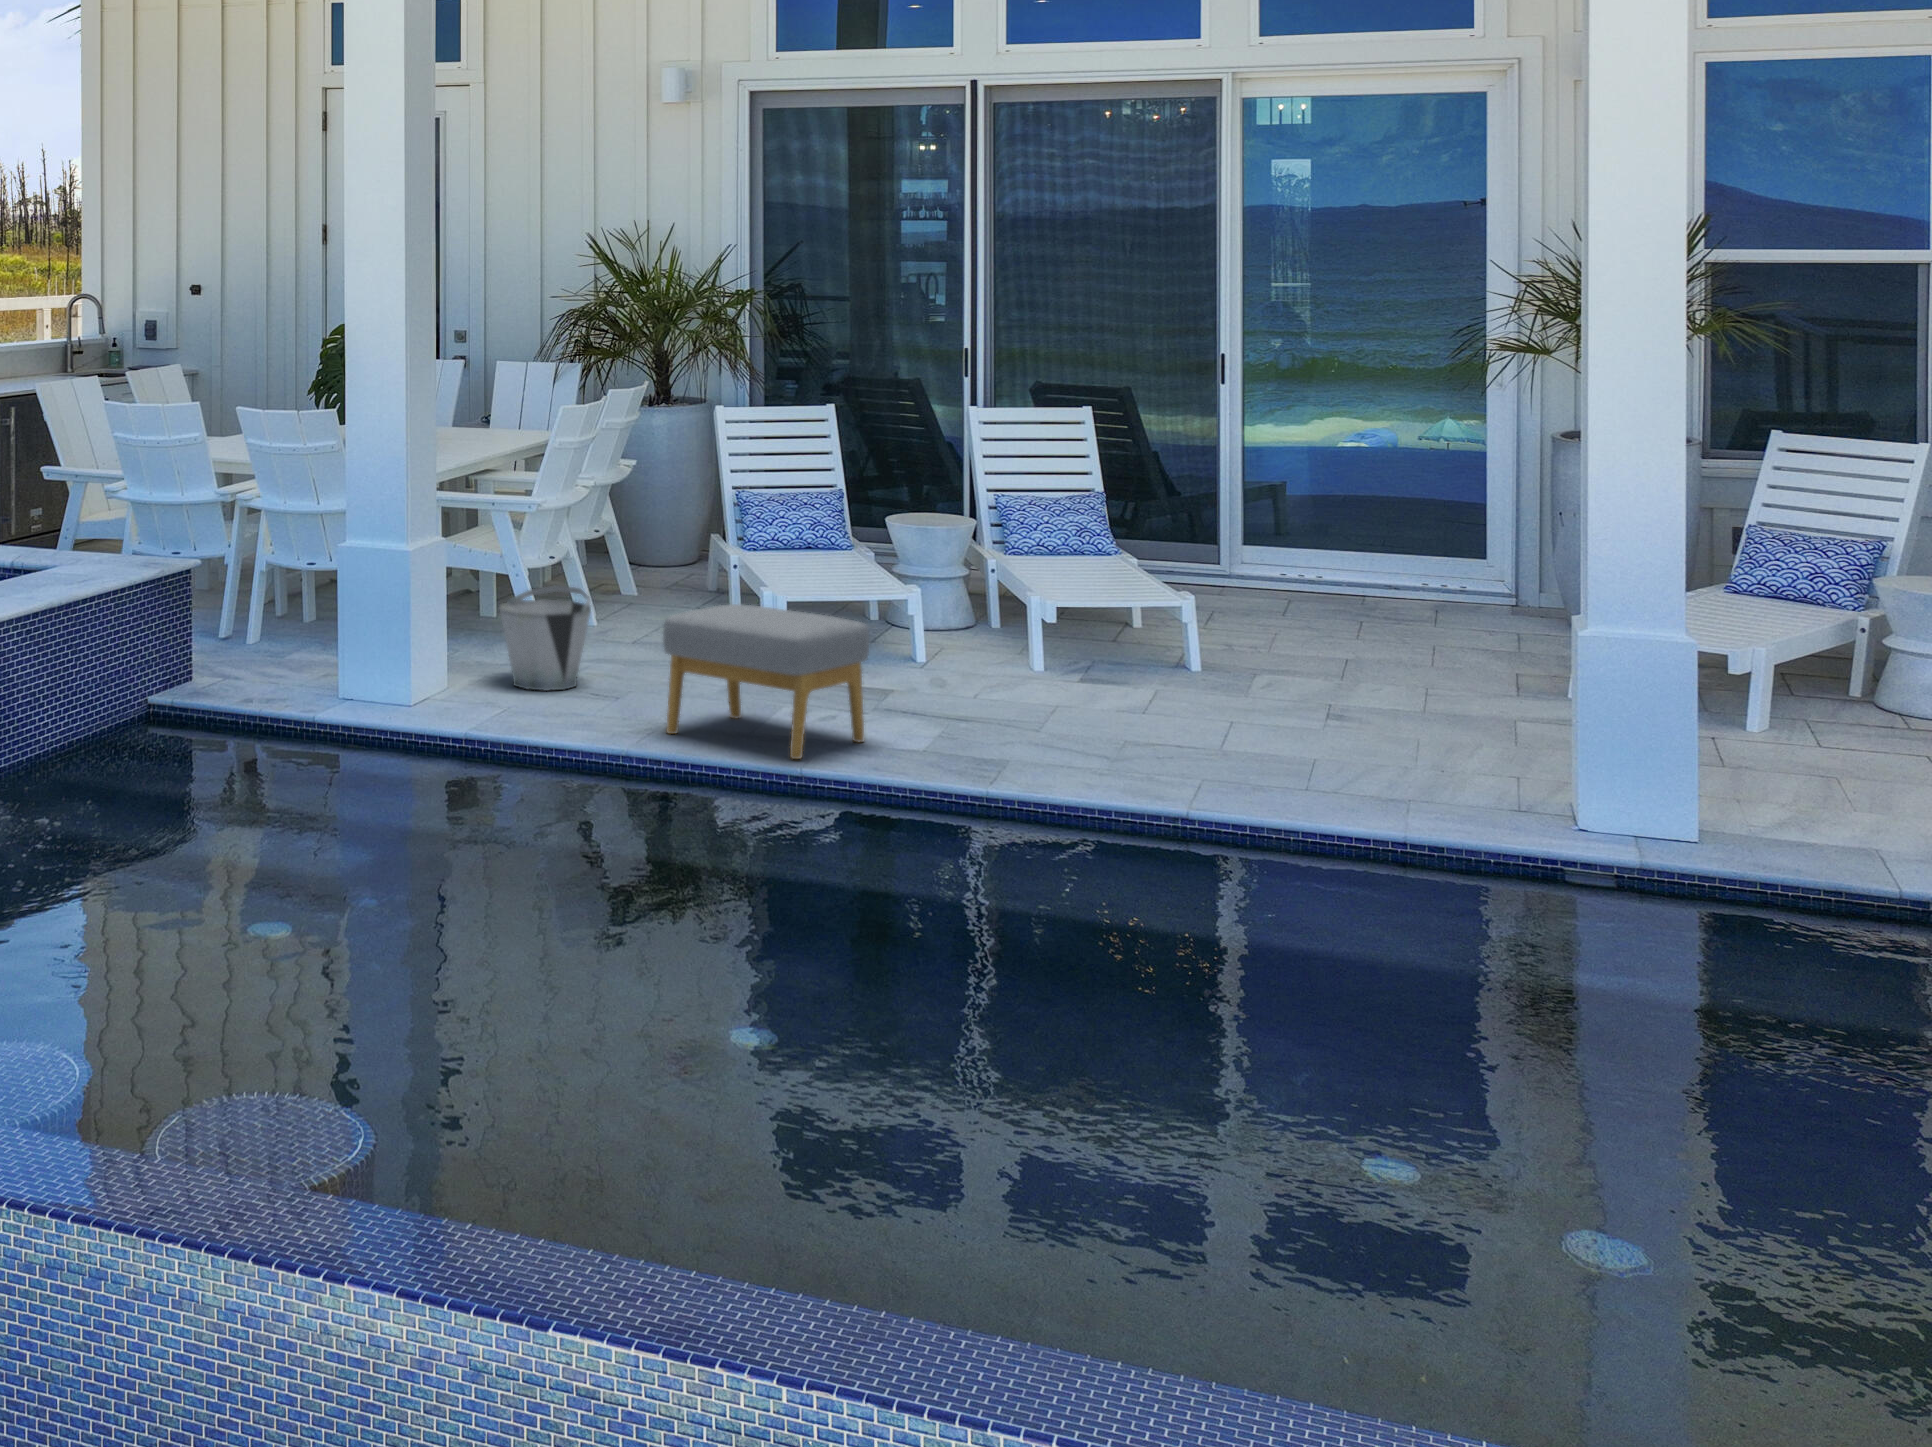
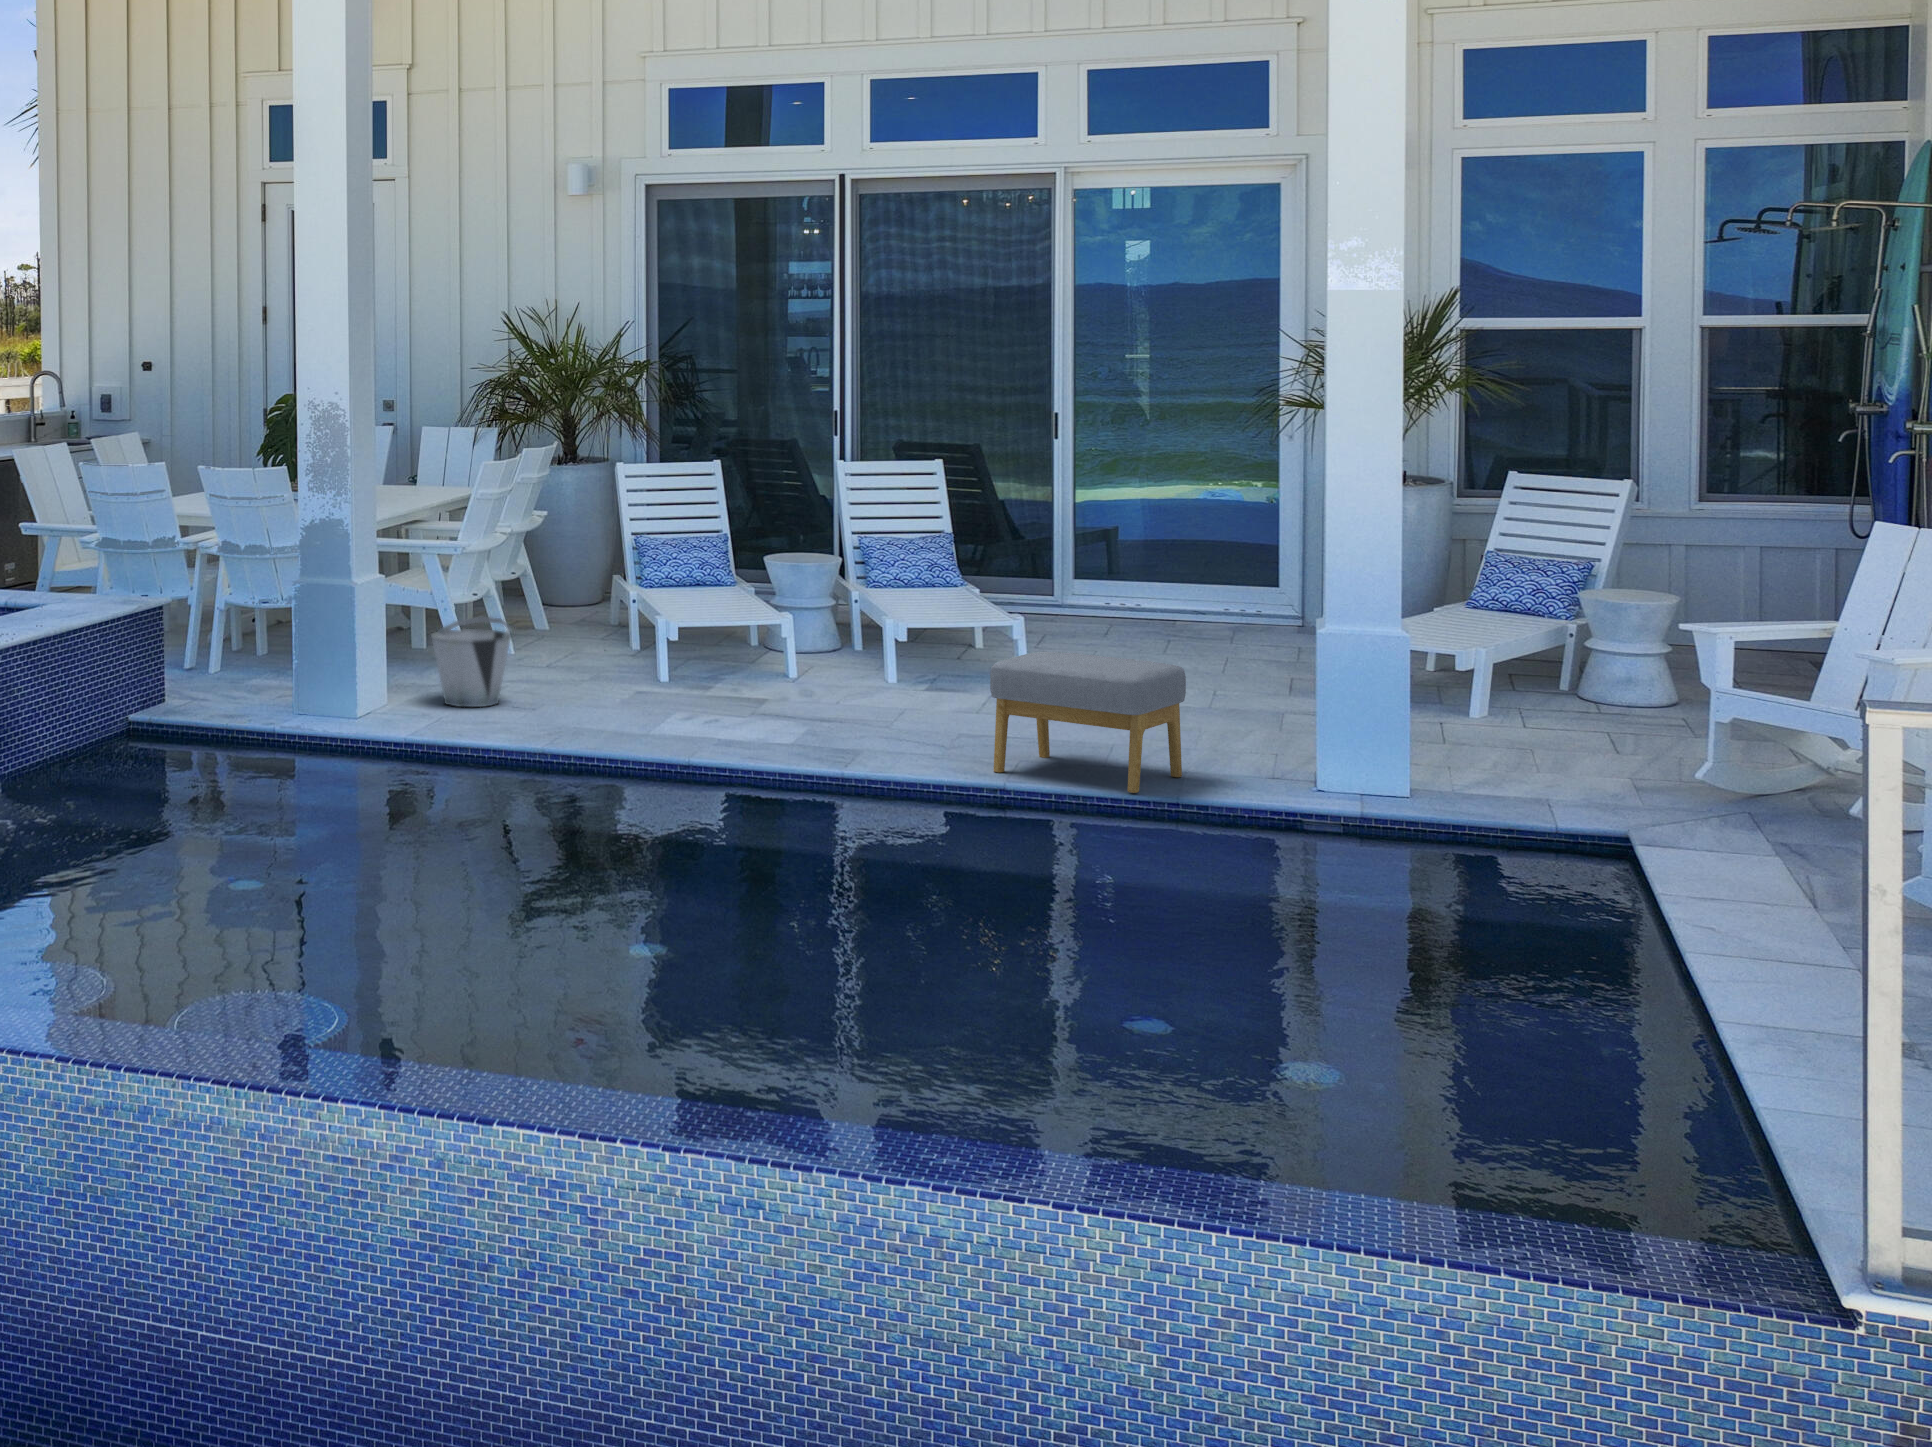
footstool: present [663,604,869,759] -> present [990,651,1186,793]

